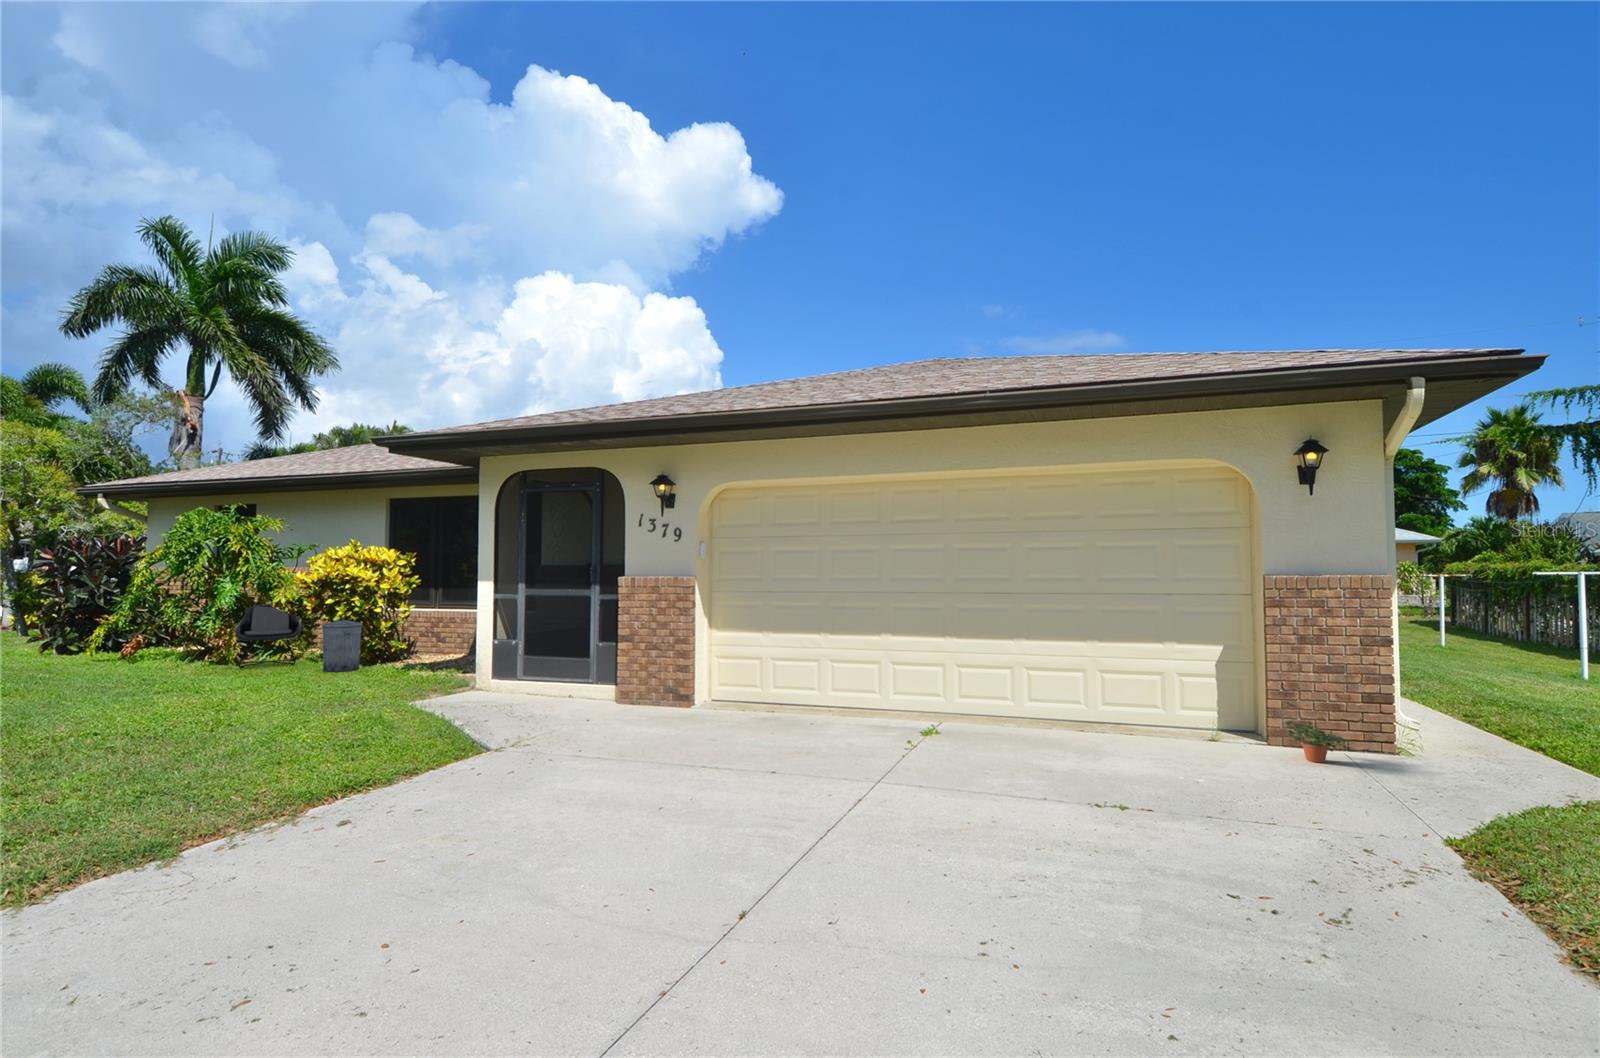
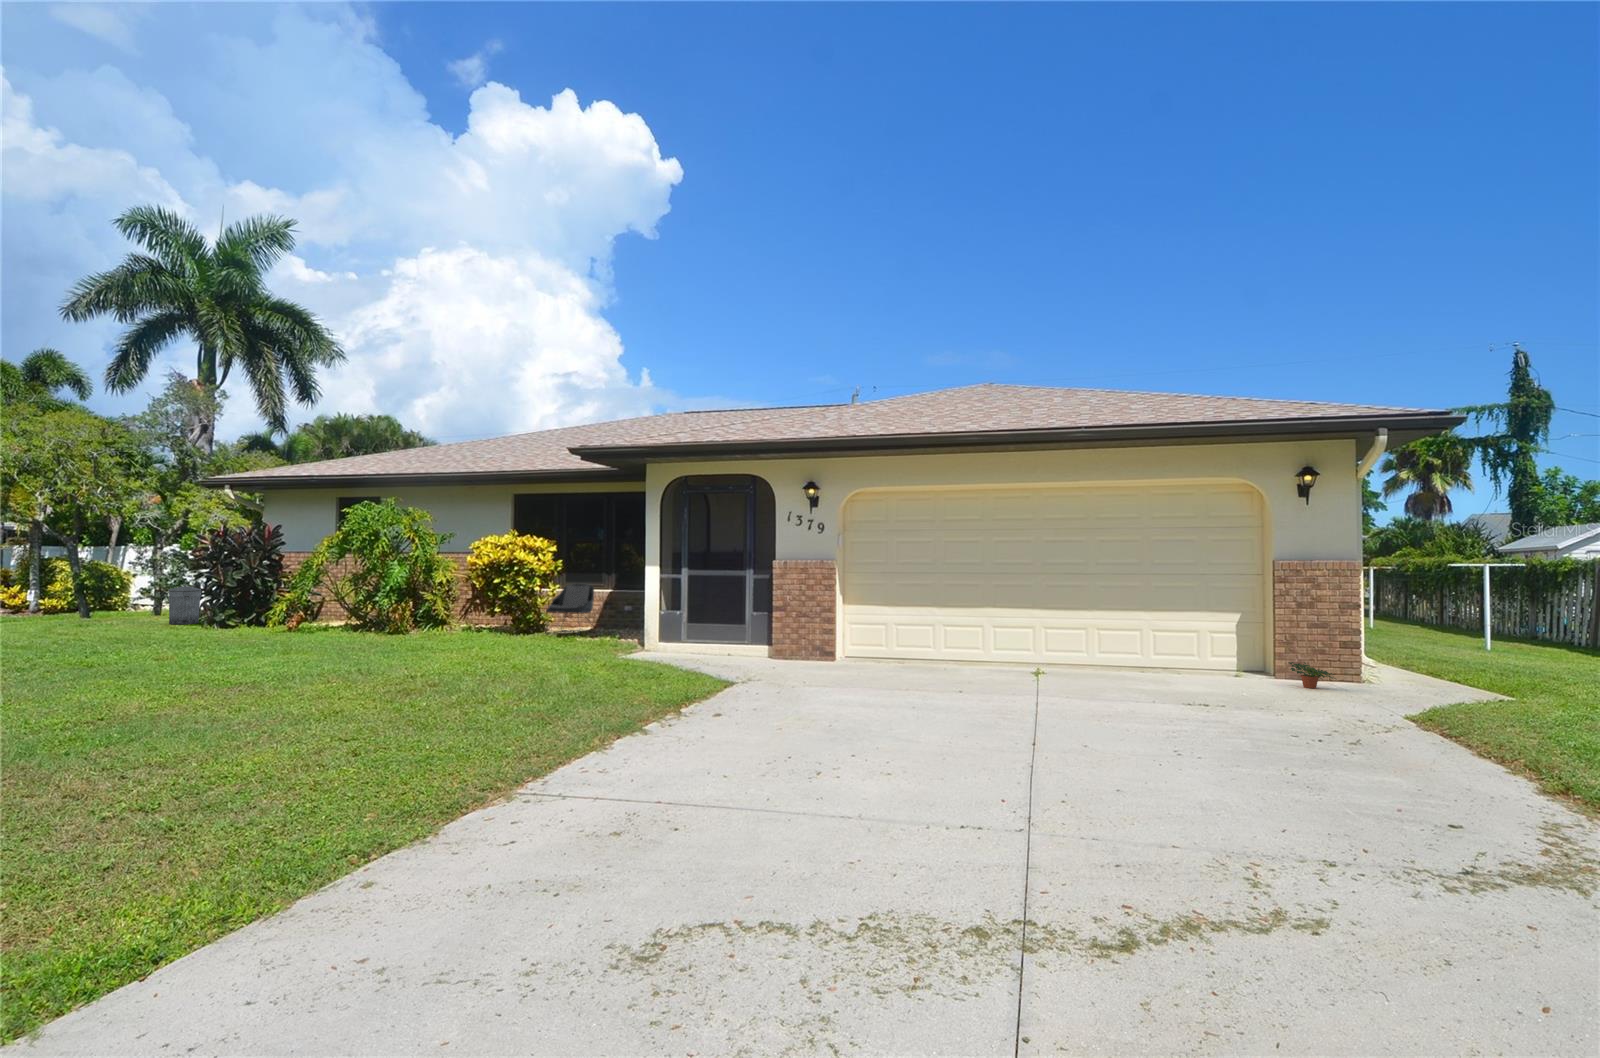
lounge chair: present [235,604,302,668] -> present [545,583,594,635]
trash can: present [322,619,363,672] -> present [168,585,201,624]

